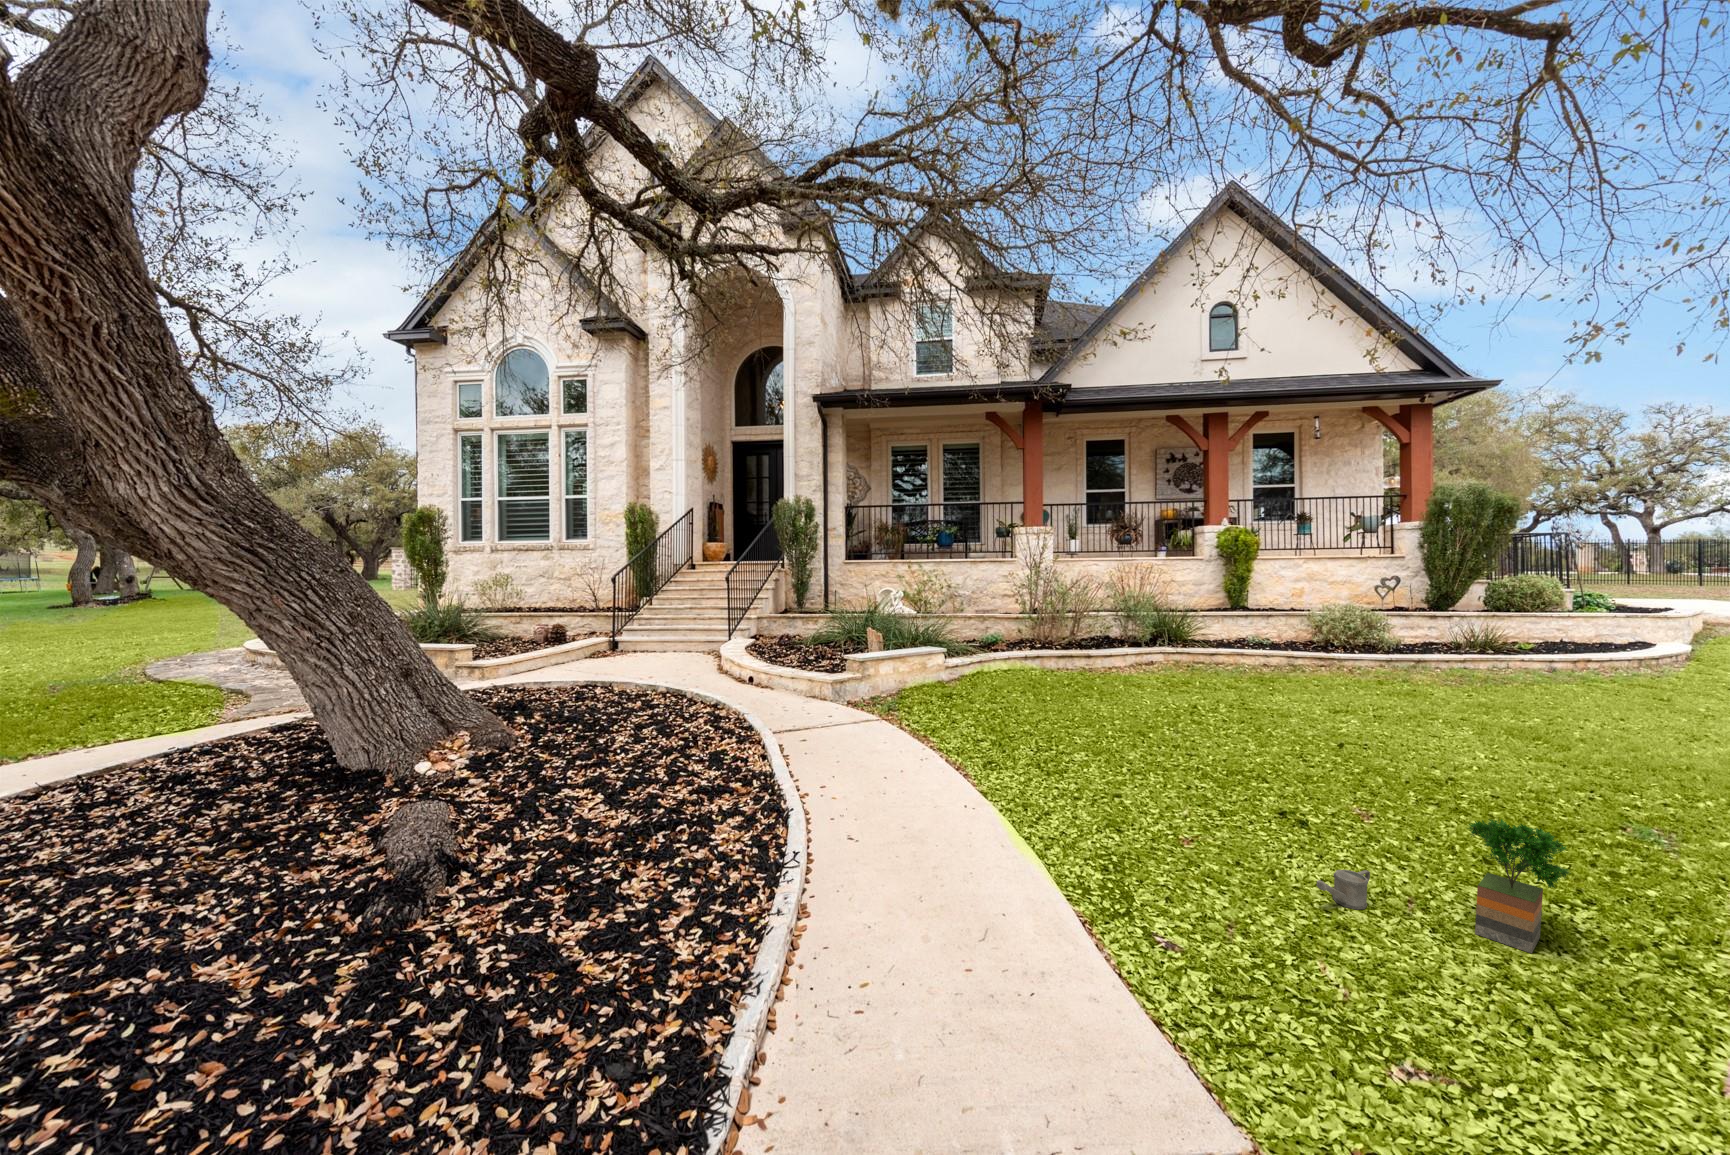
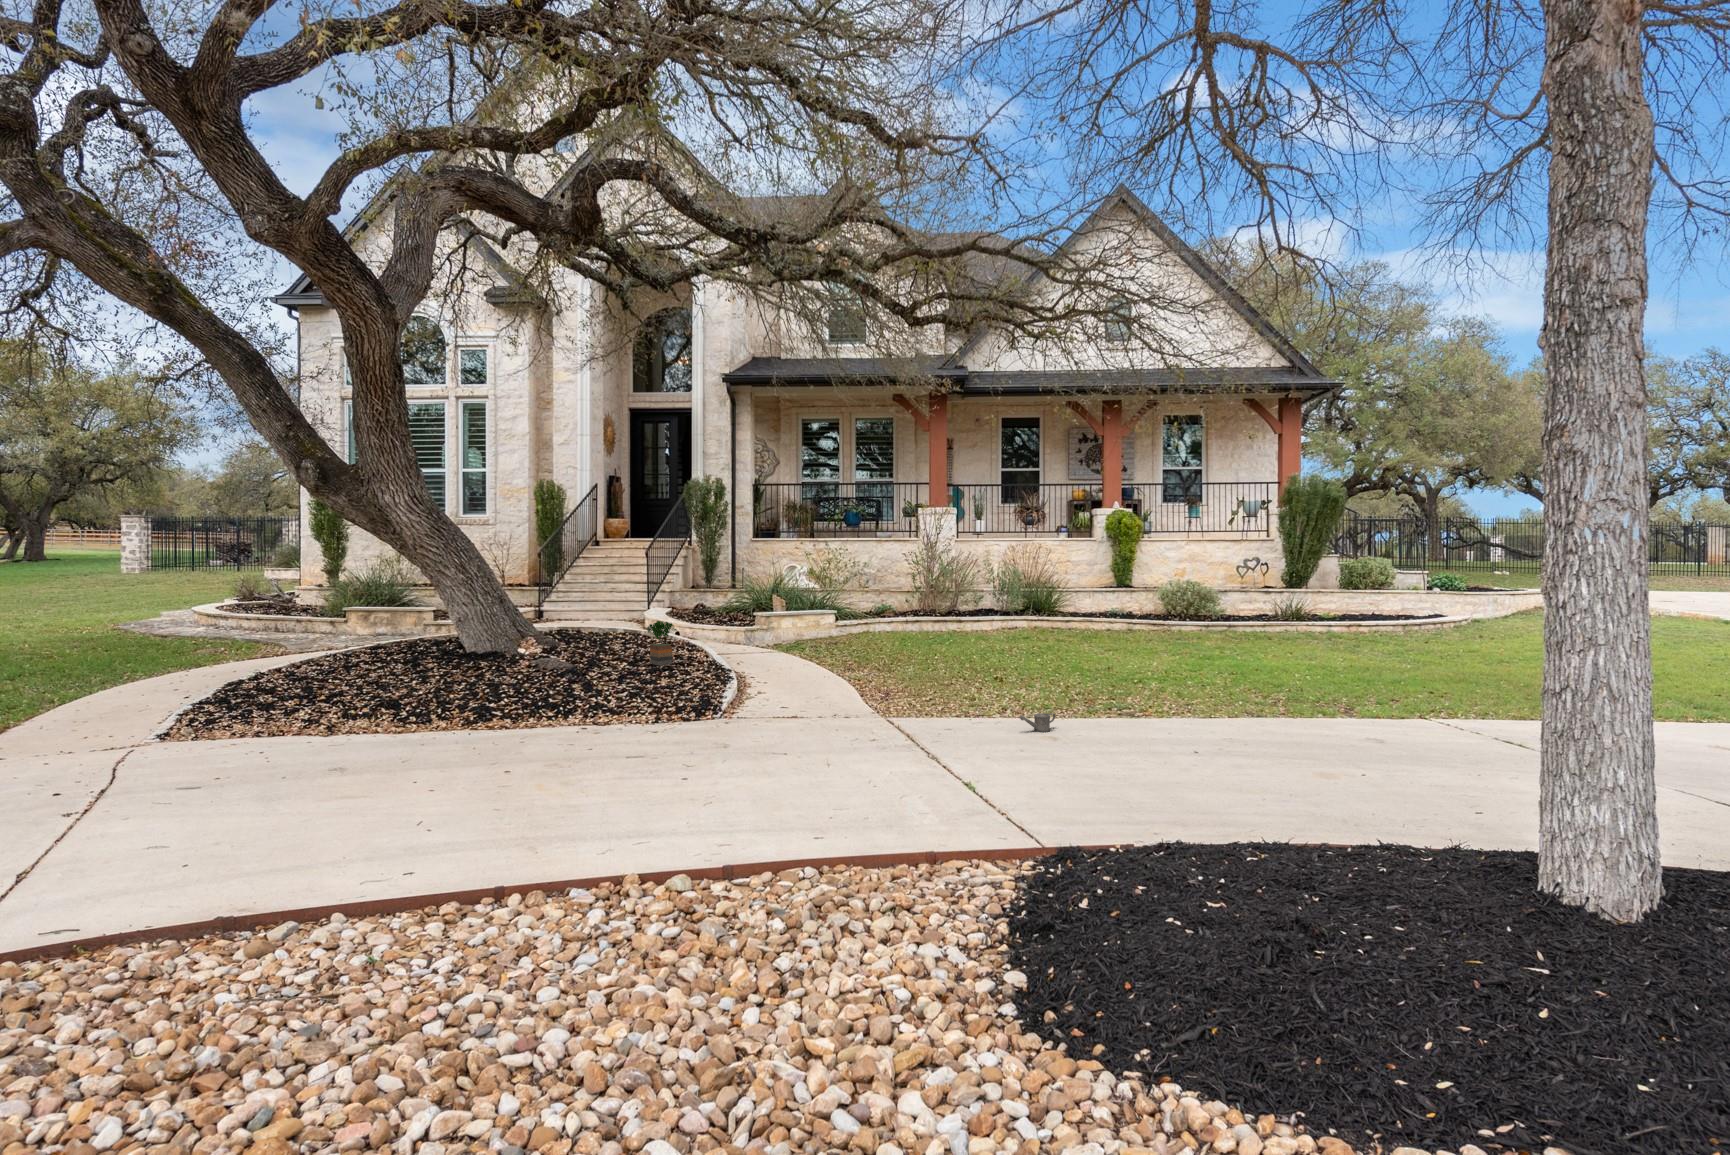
potted tree: present [1468,819,1569,953] -> present [647,621,677,665]

